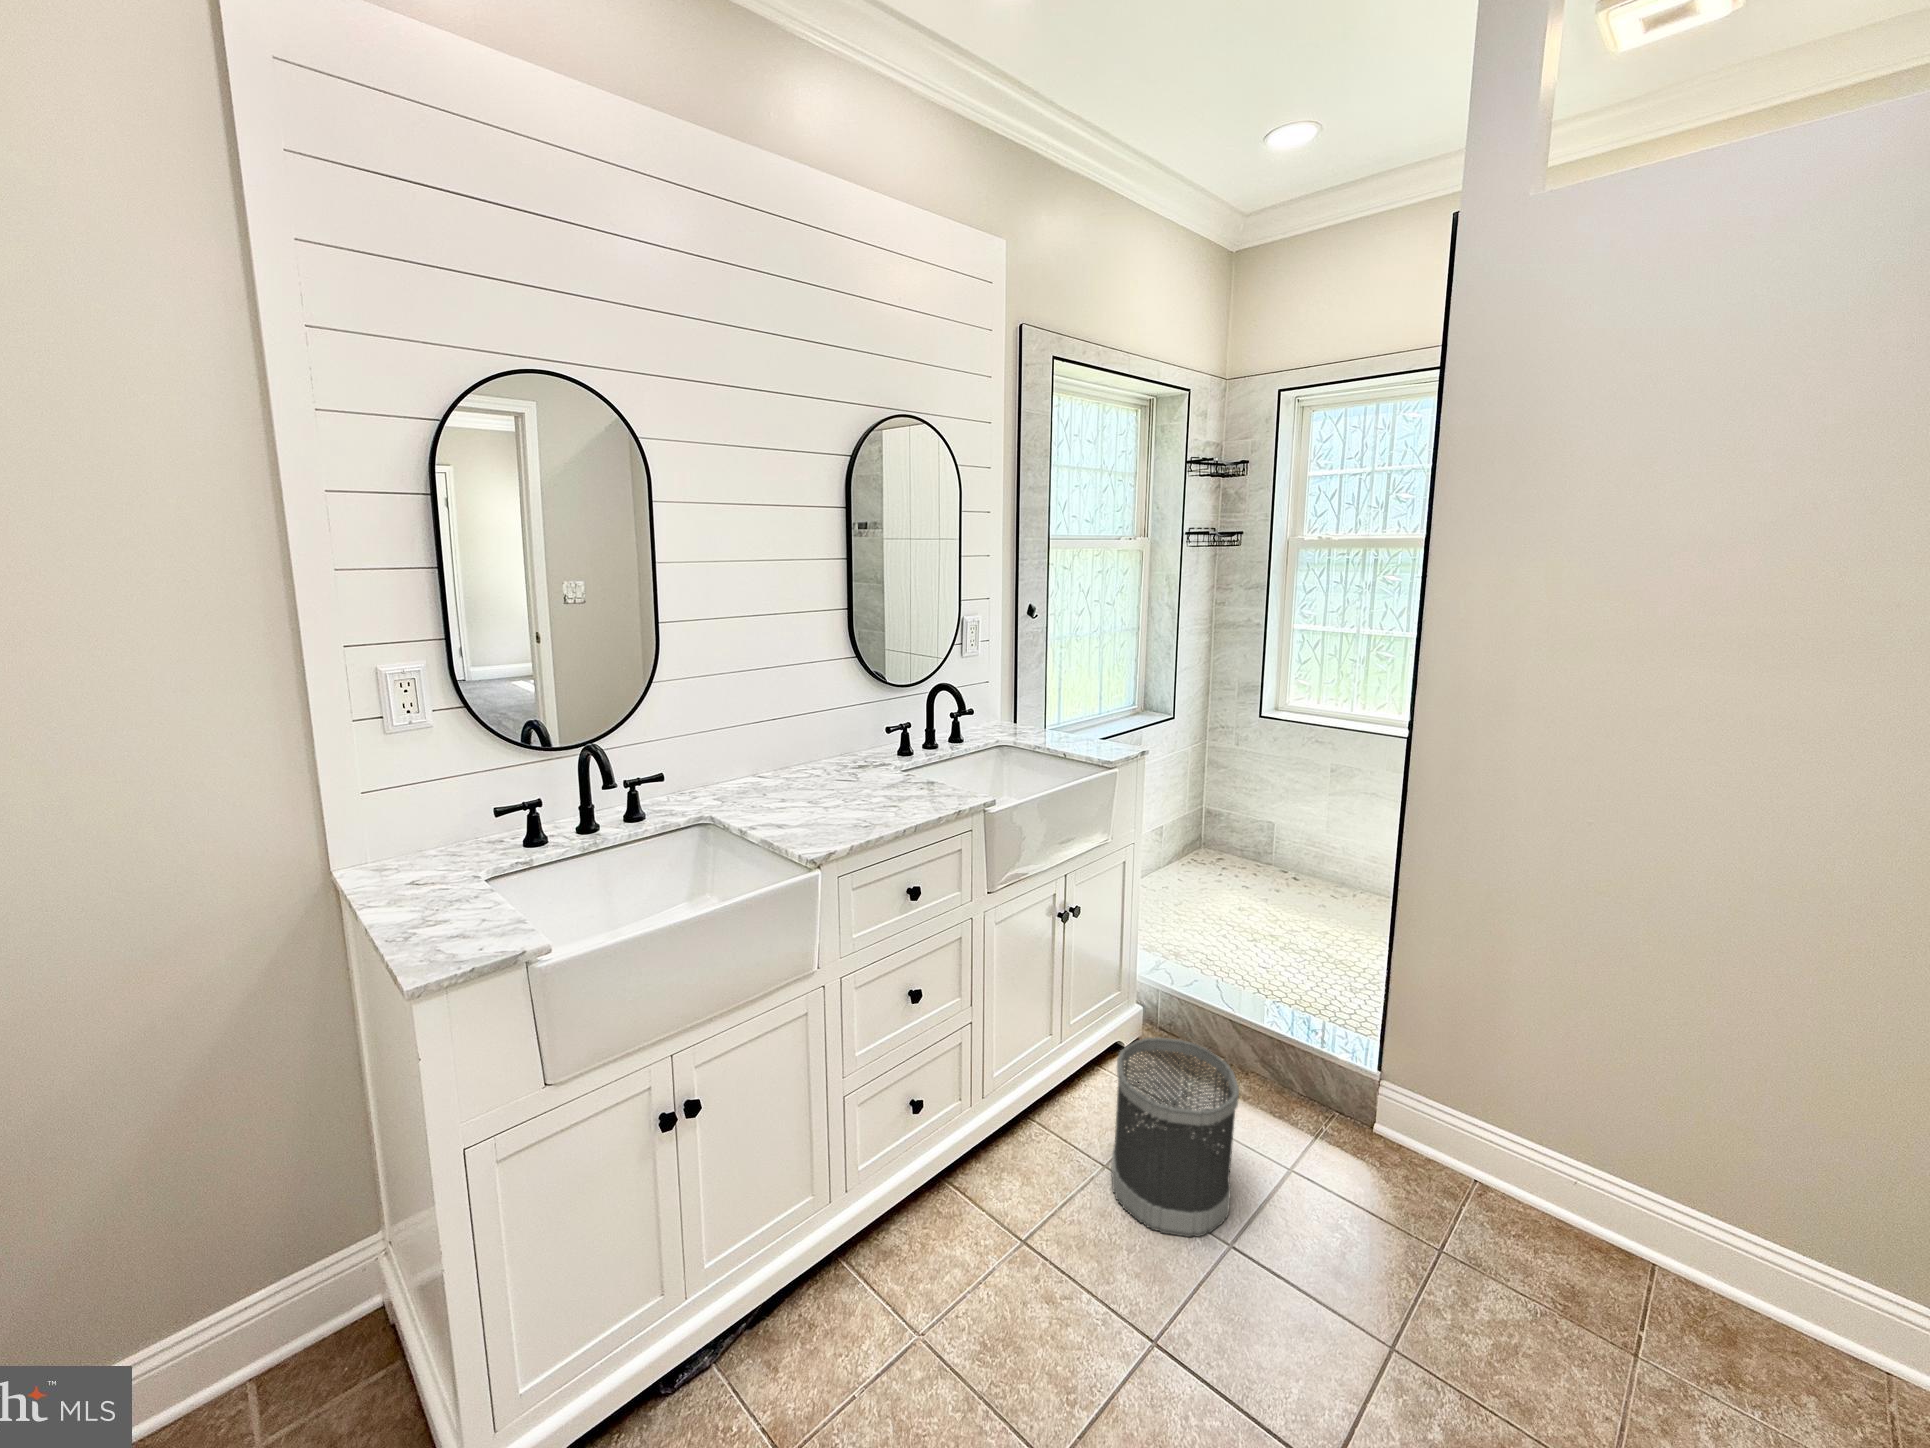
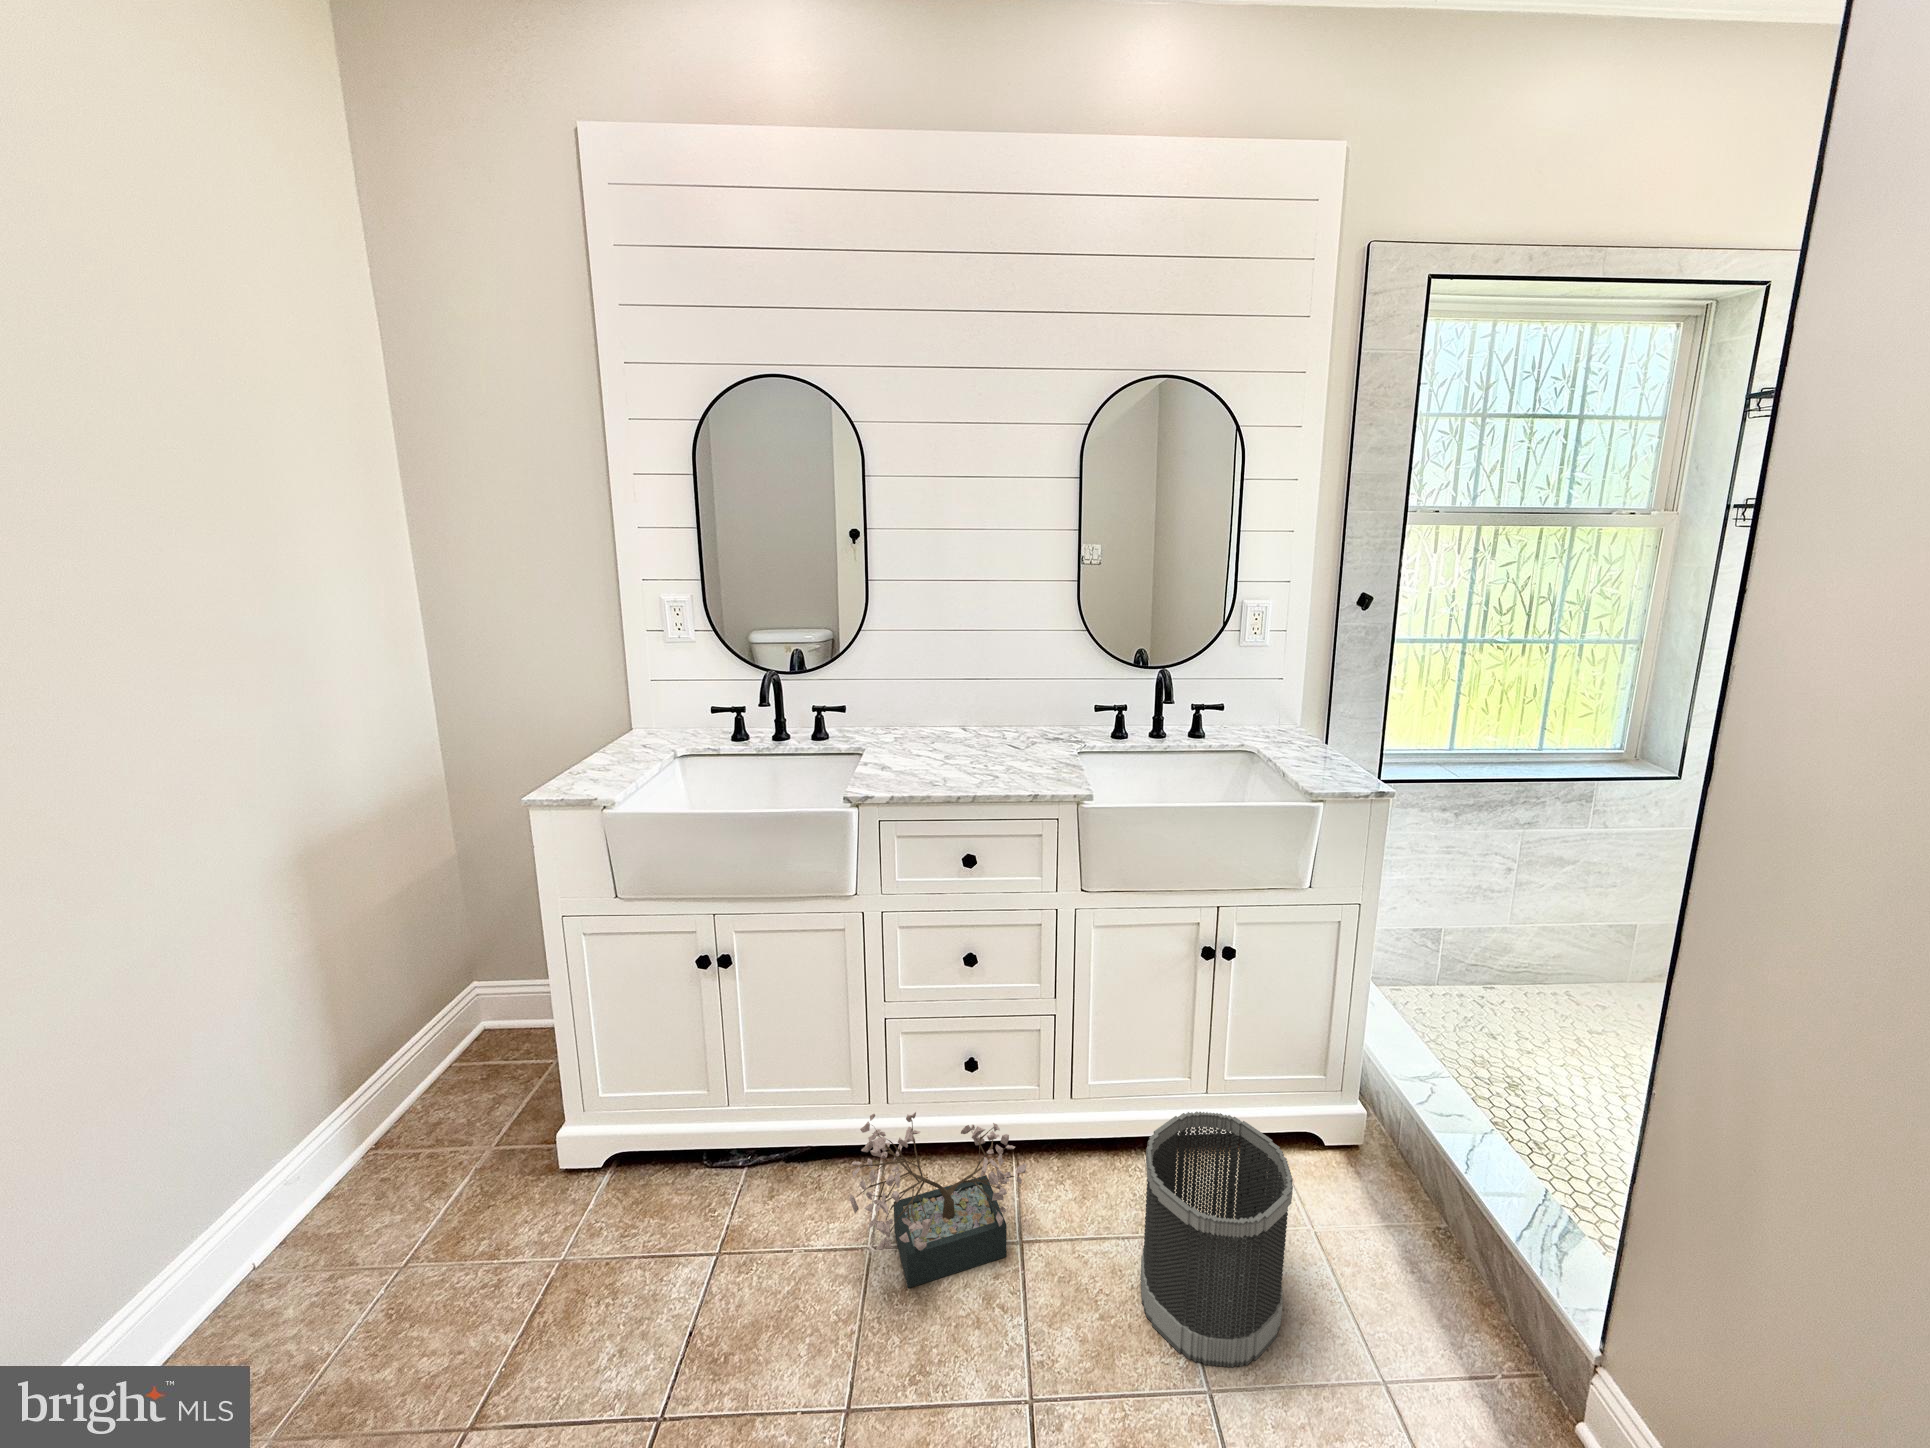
decorative plant: none [895,1145,1031,1343] -> present [850,1112,1026,1288]

